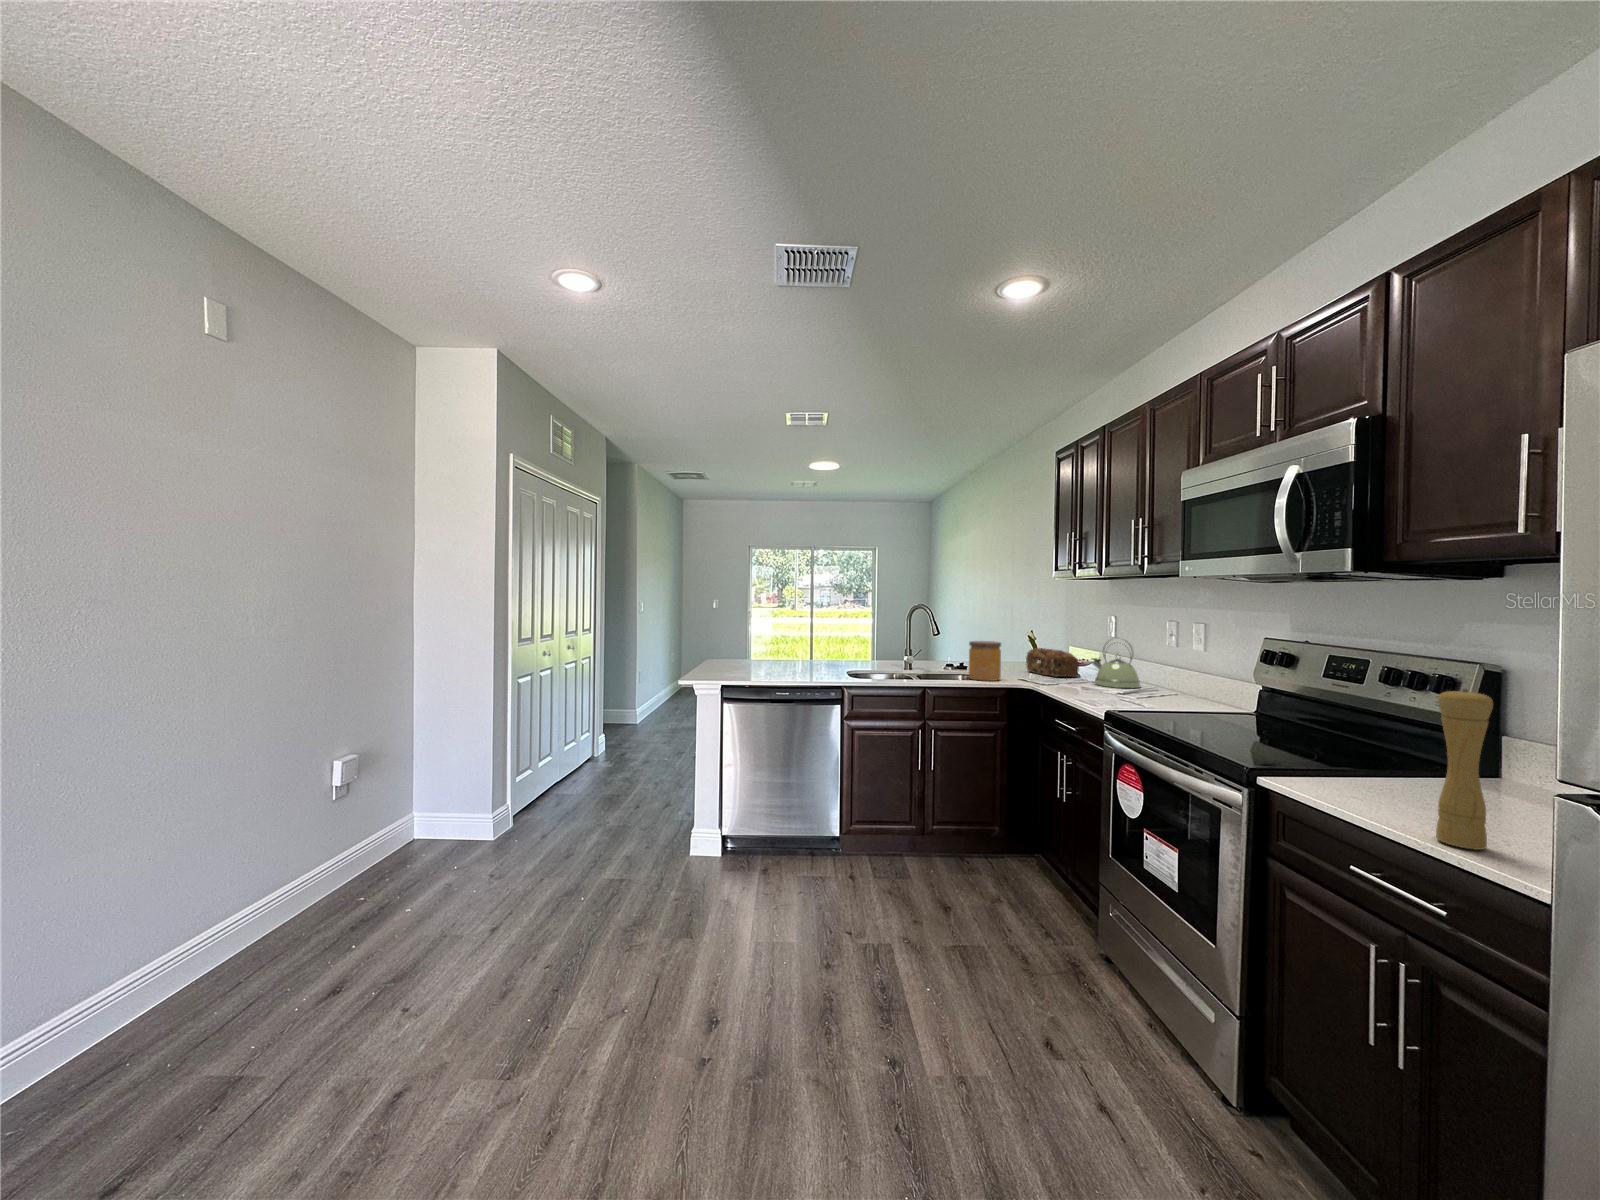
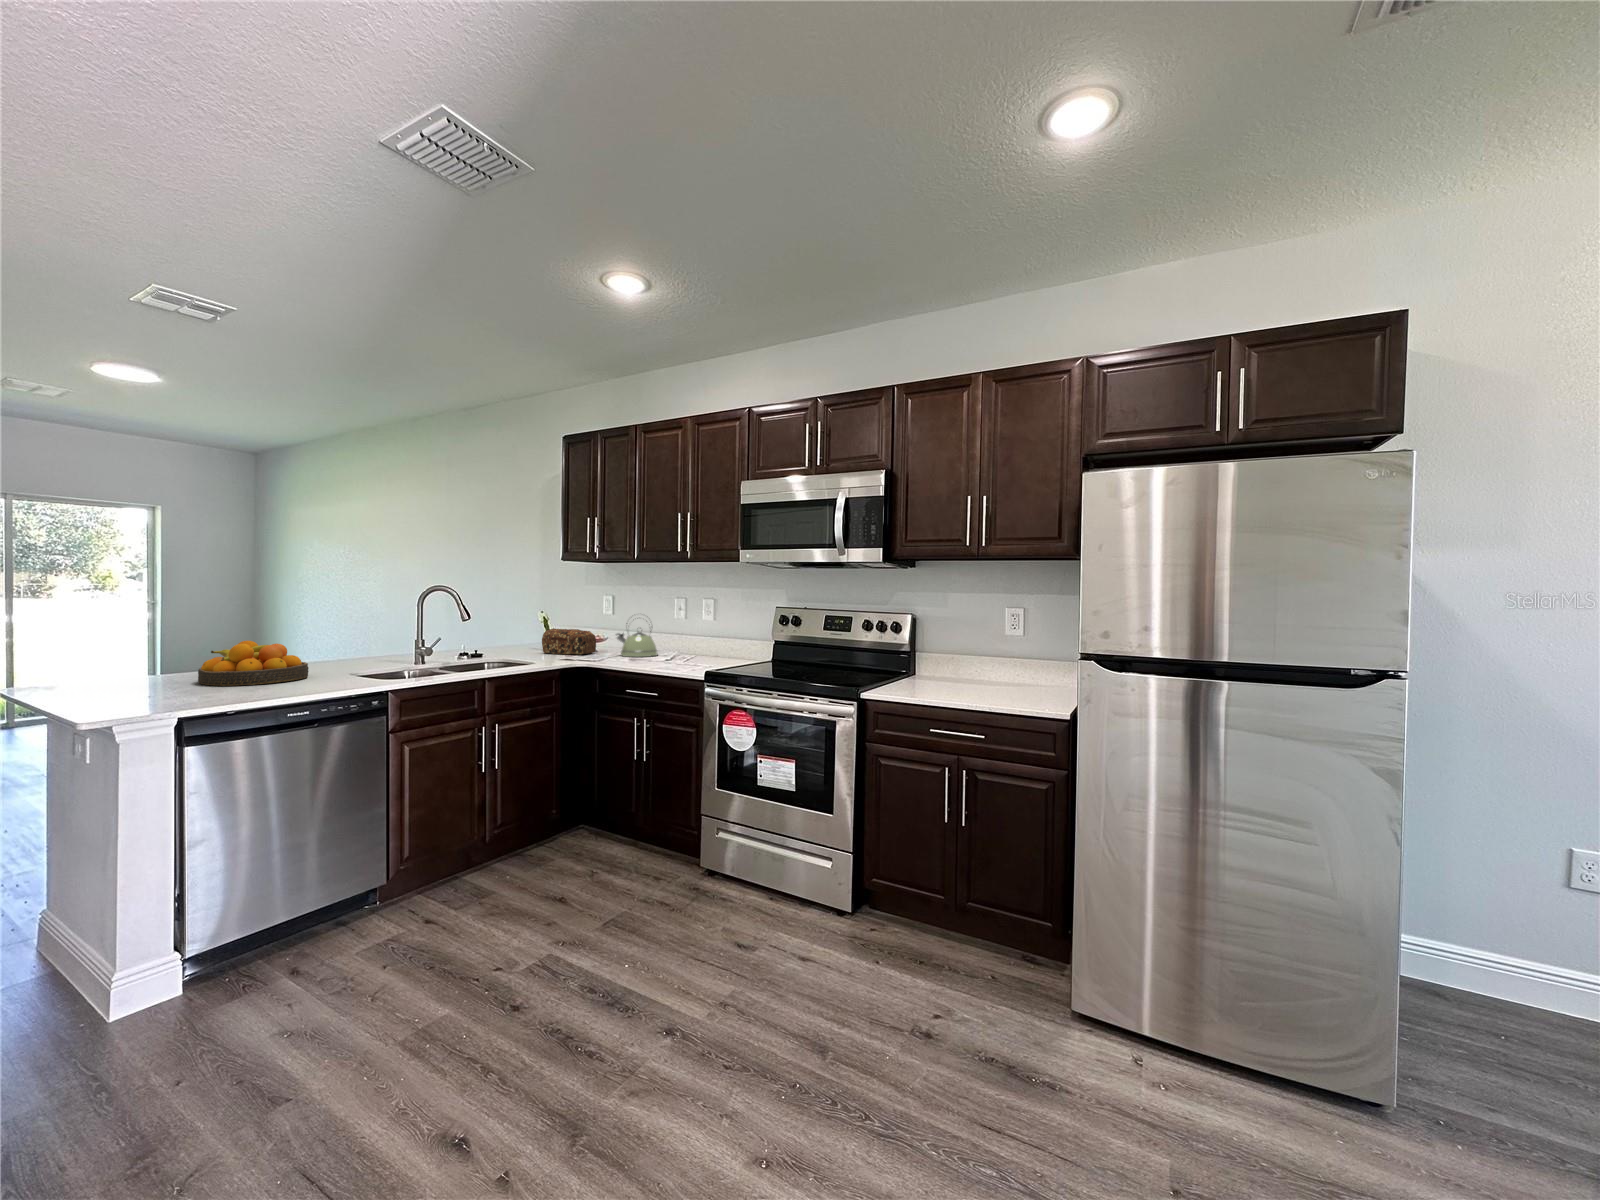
fruit bowl: none [764,639,822,669] -> present [198,641,309,686]
jar: present [969,641,1001,681] -> none [513,624,548,665]
pepper mill: present [1436,689,1493,850] -> none [973,622,994,703]

